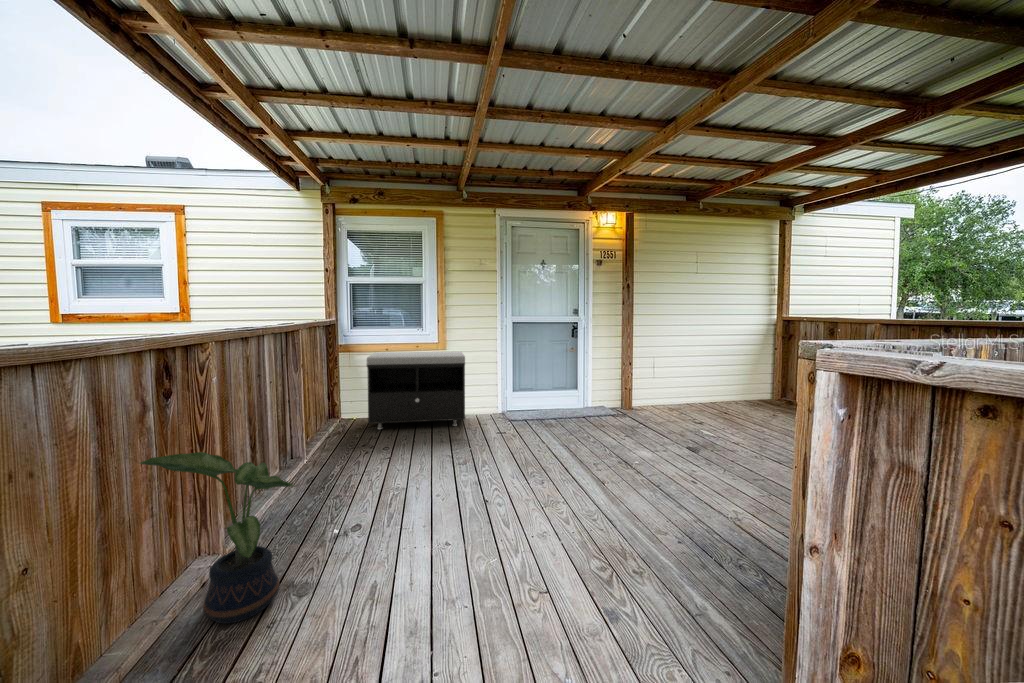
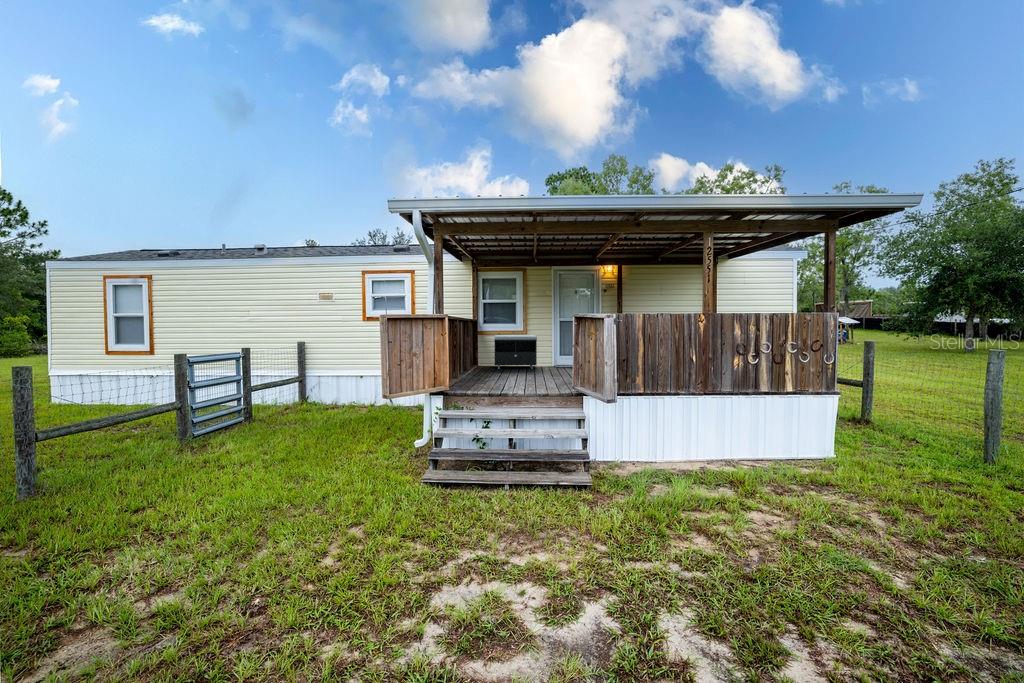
potted plant: present [140,452,294,623] -> none [471,350,501,389]

